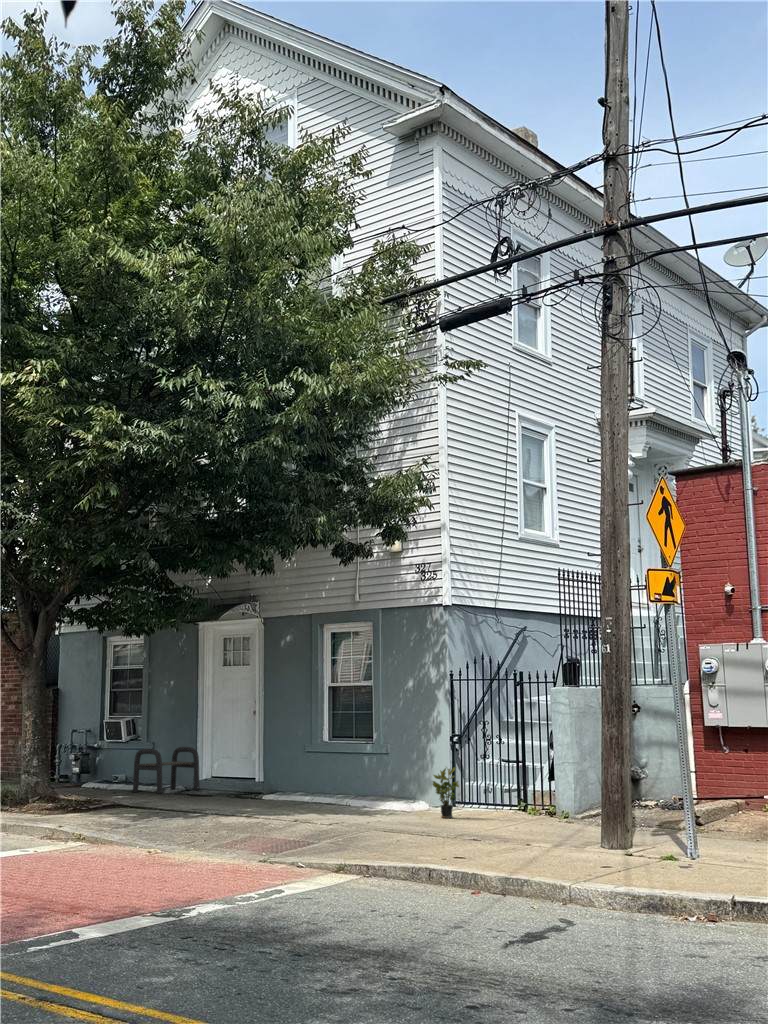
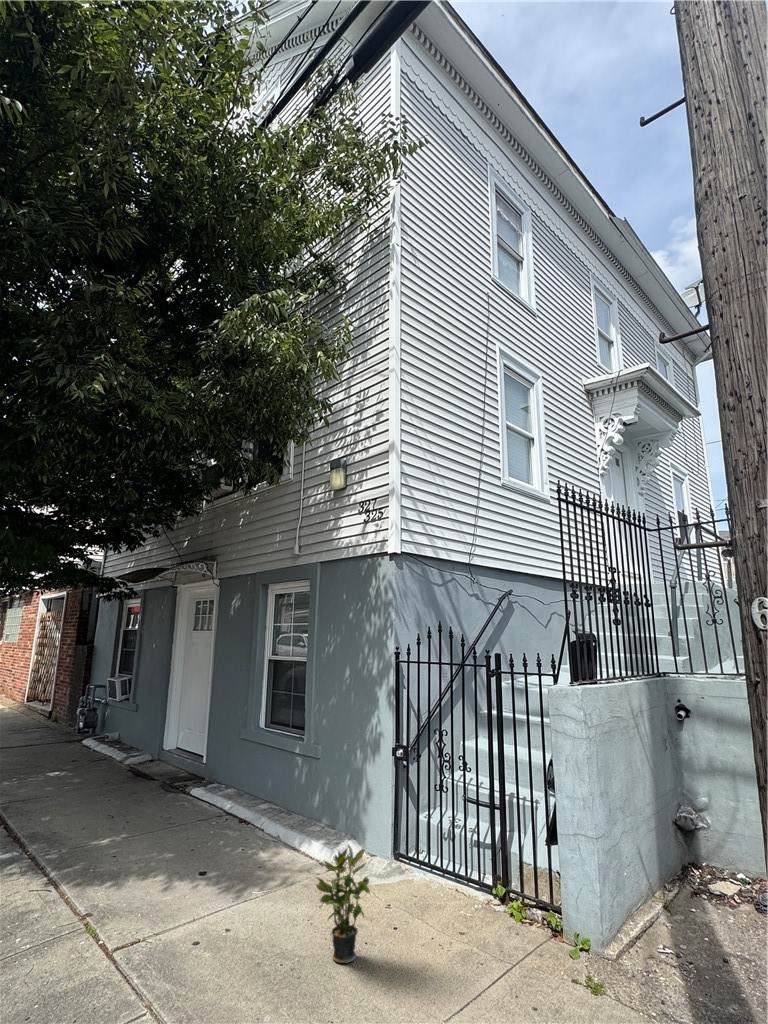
bench: present [133,747,199,794] -> none [81,715,163,775]

